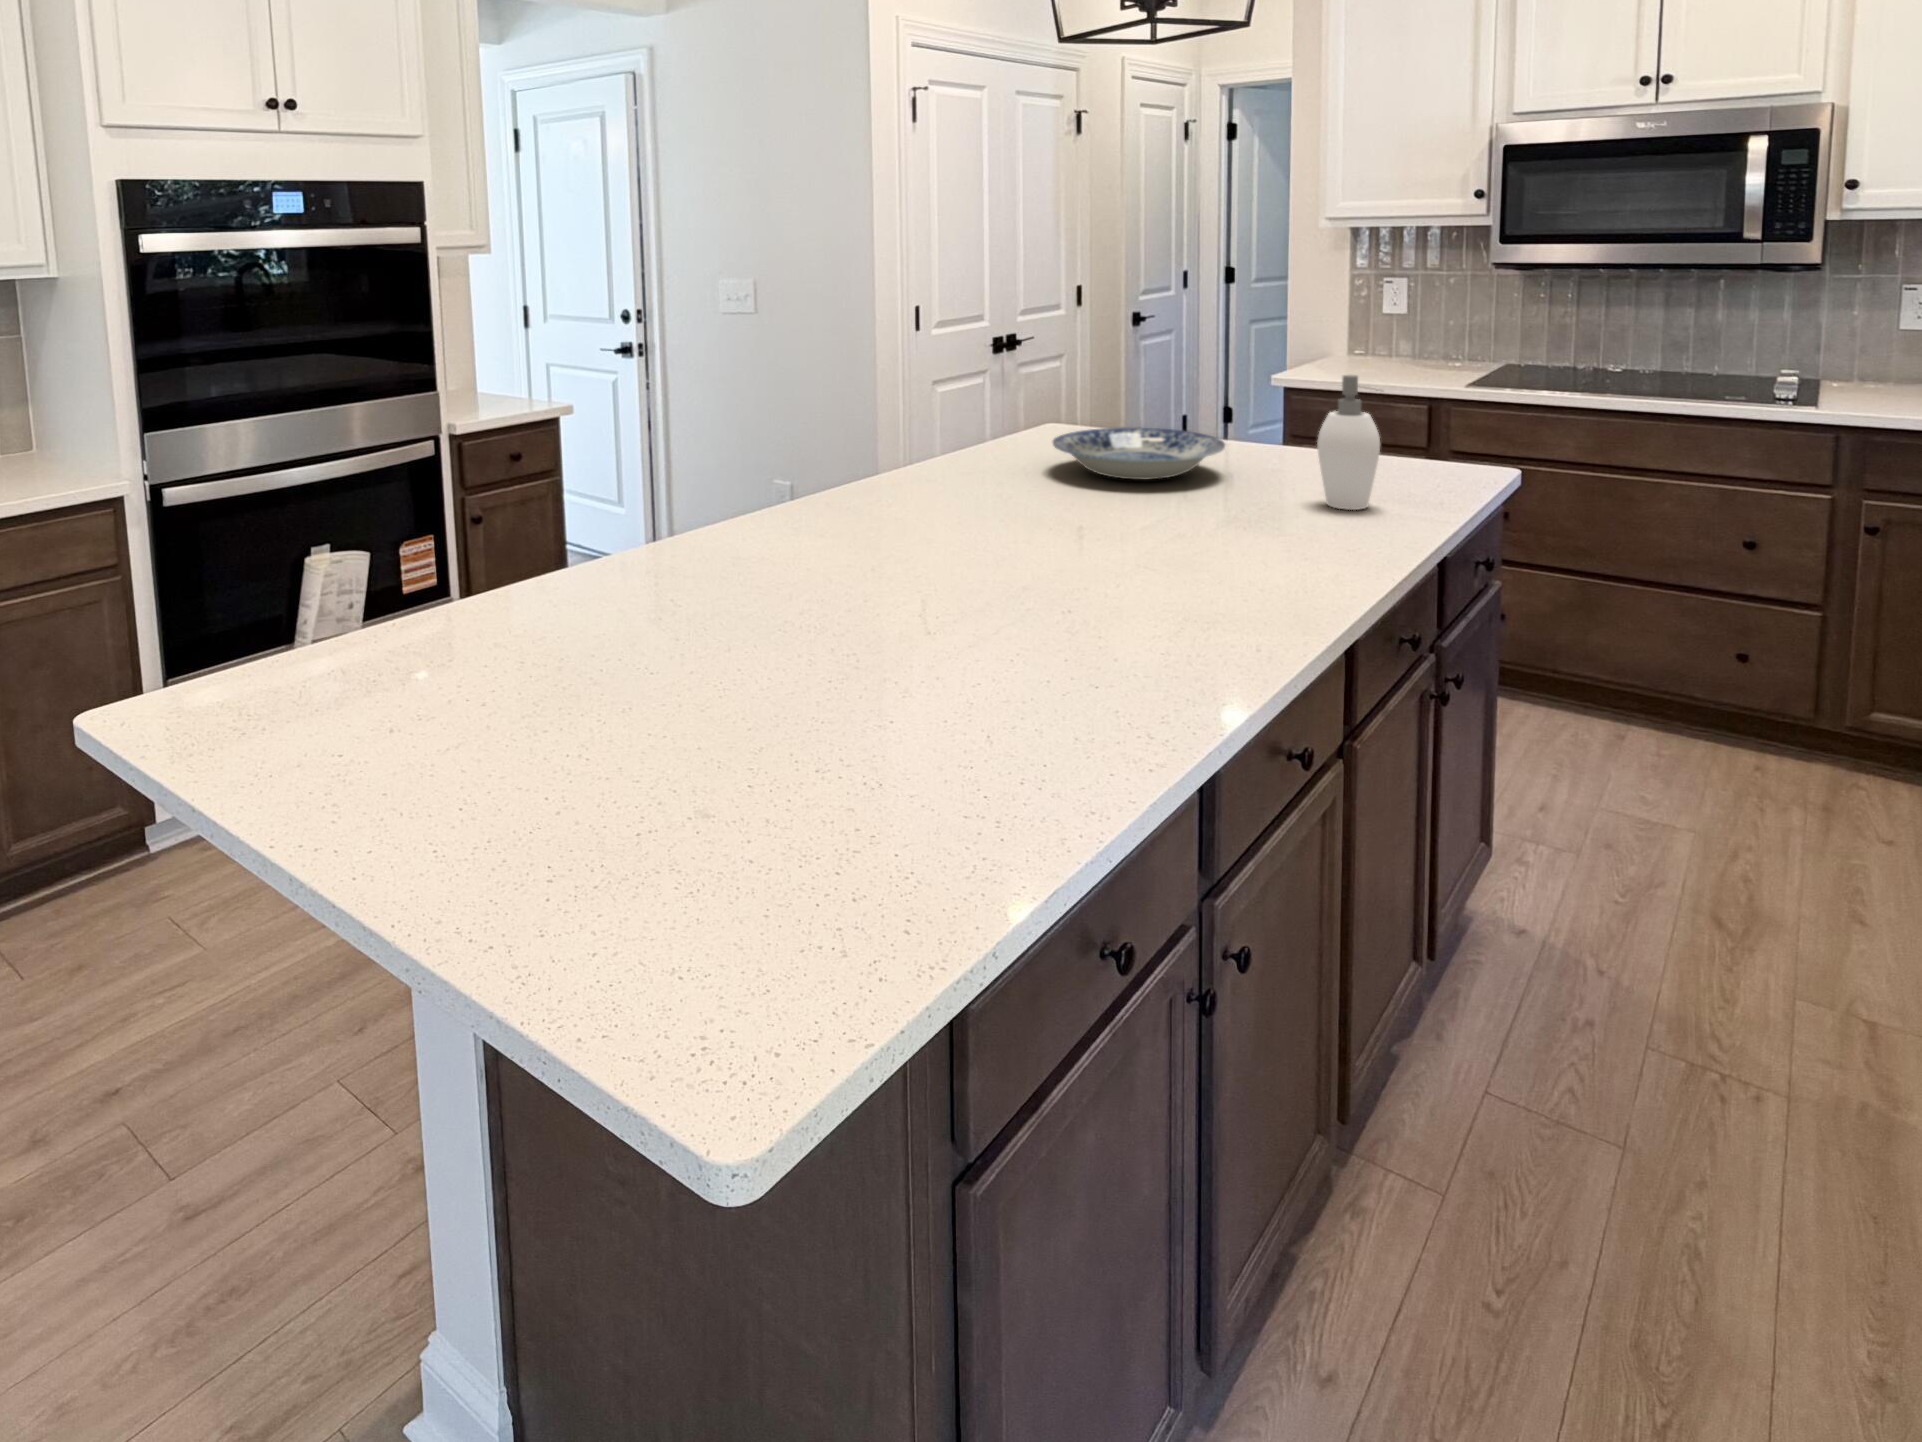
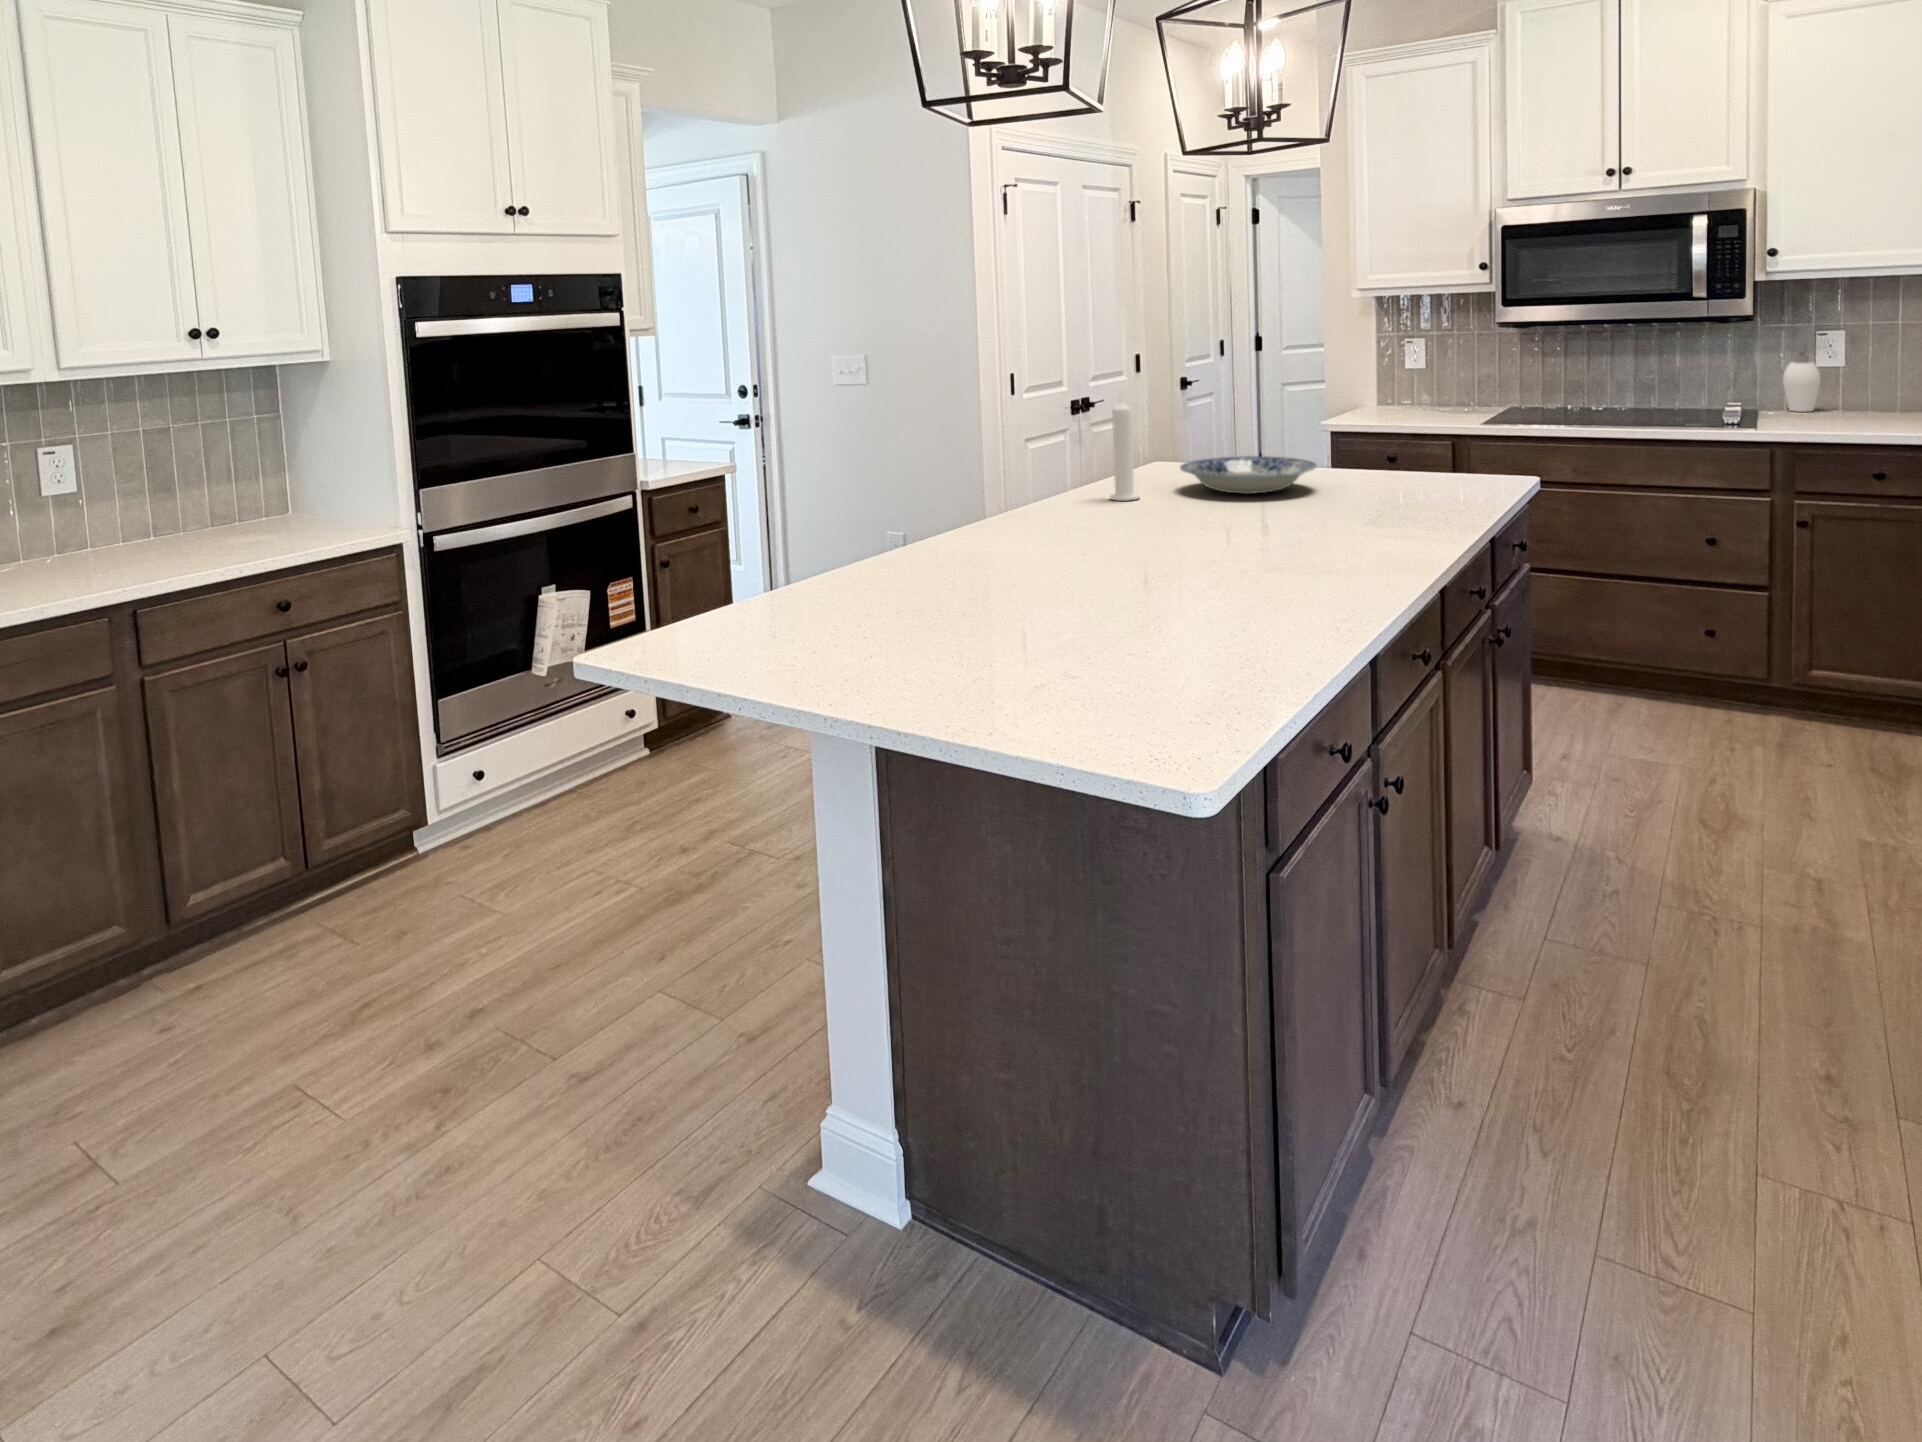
candle: none [958,348,996,483] -> present [1110,396,1140,501]
soap dispenser: present [1317,375,1380,510] -> present [1783,342,1820,412]

